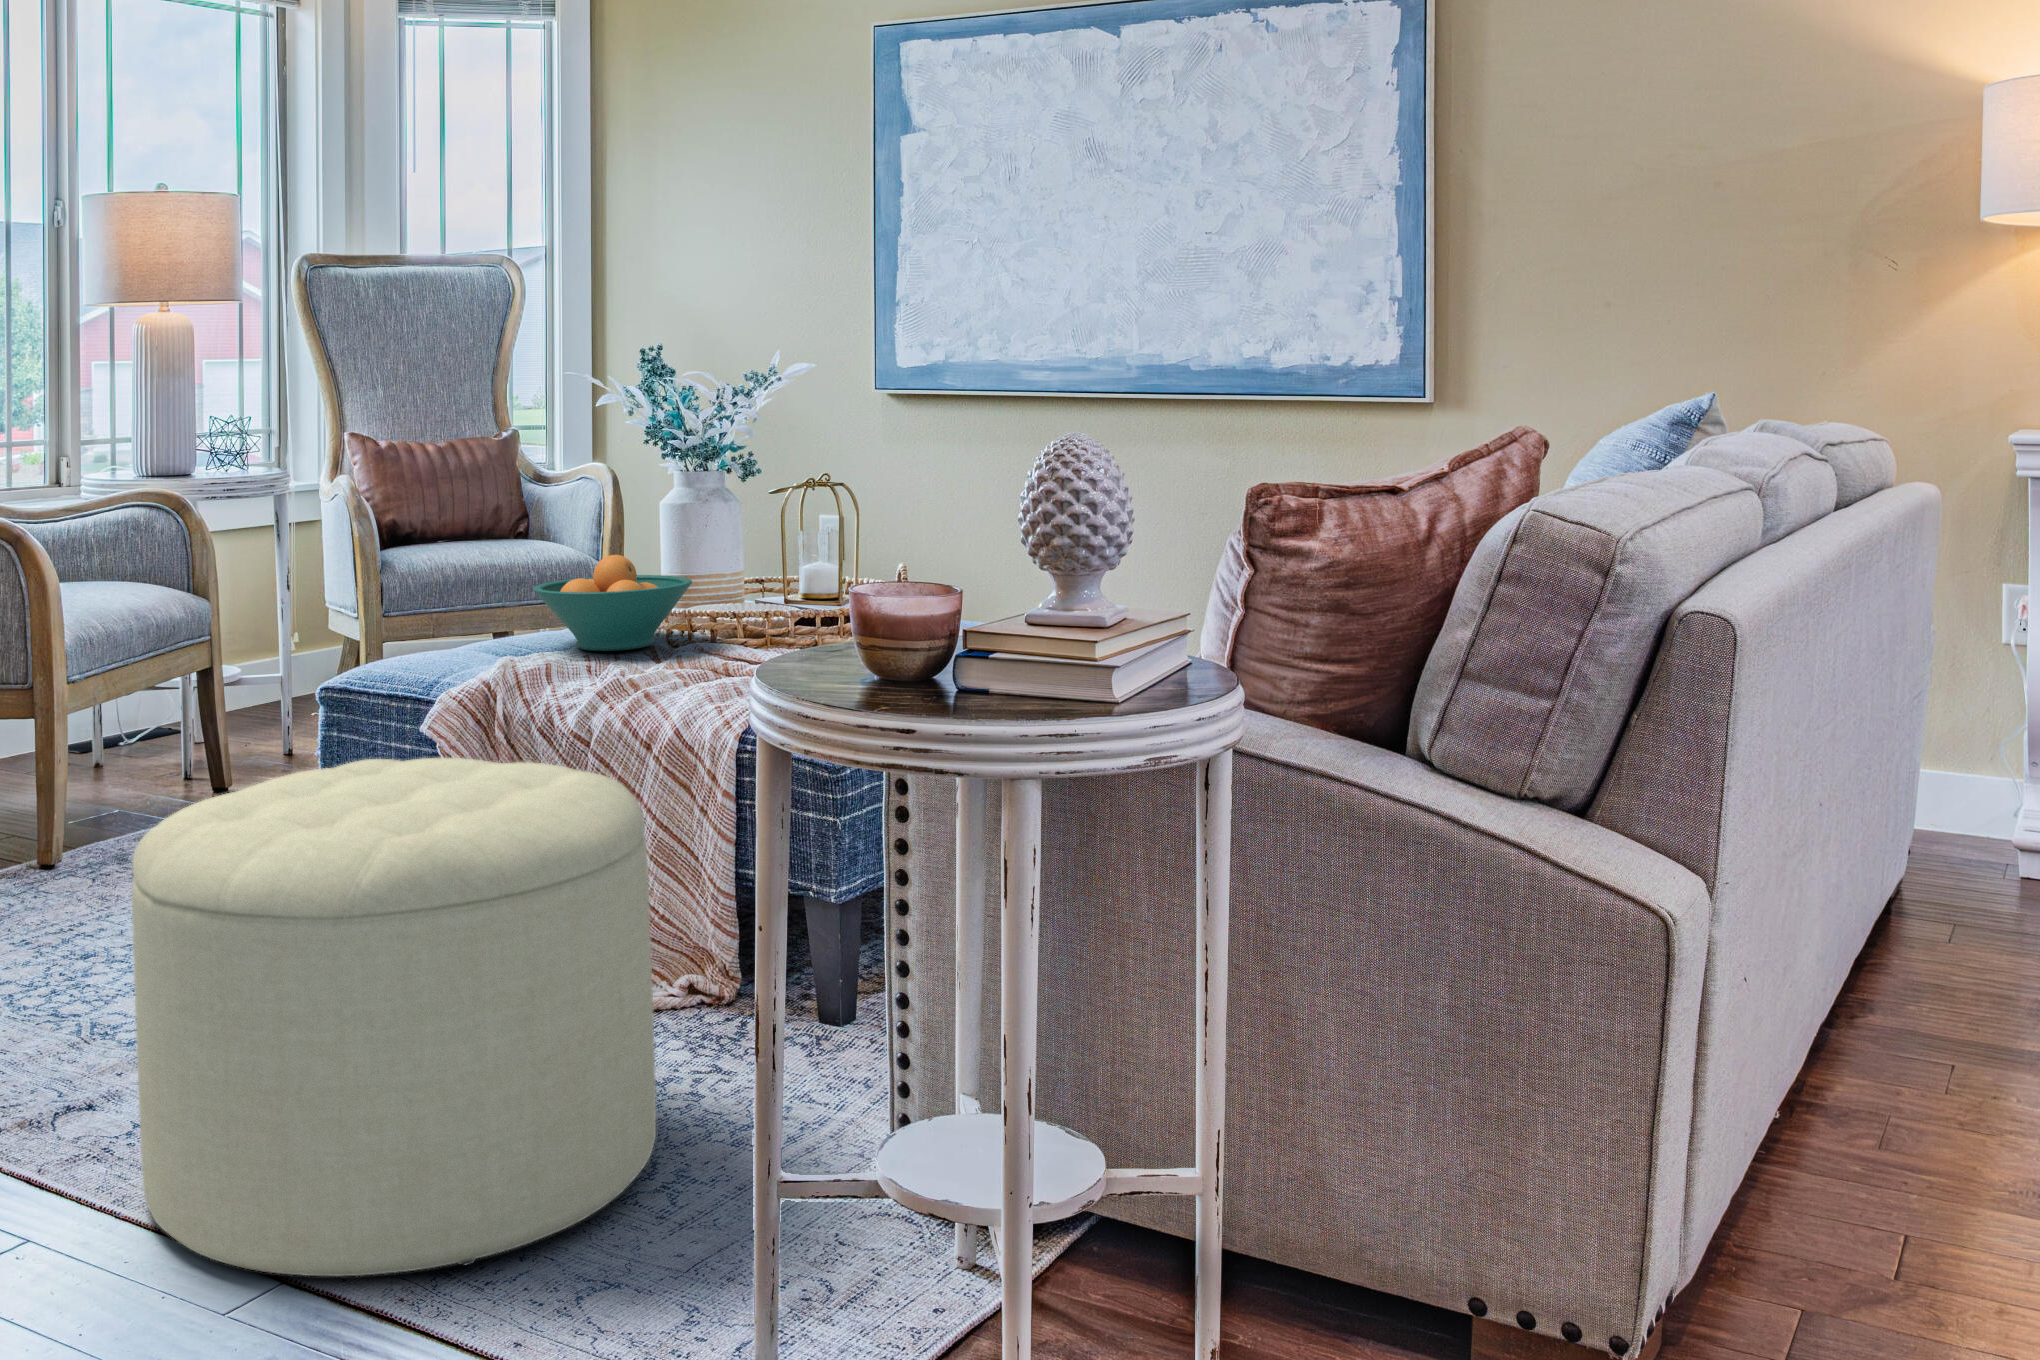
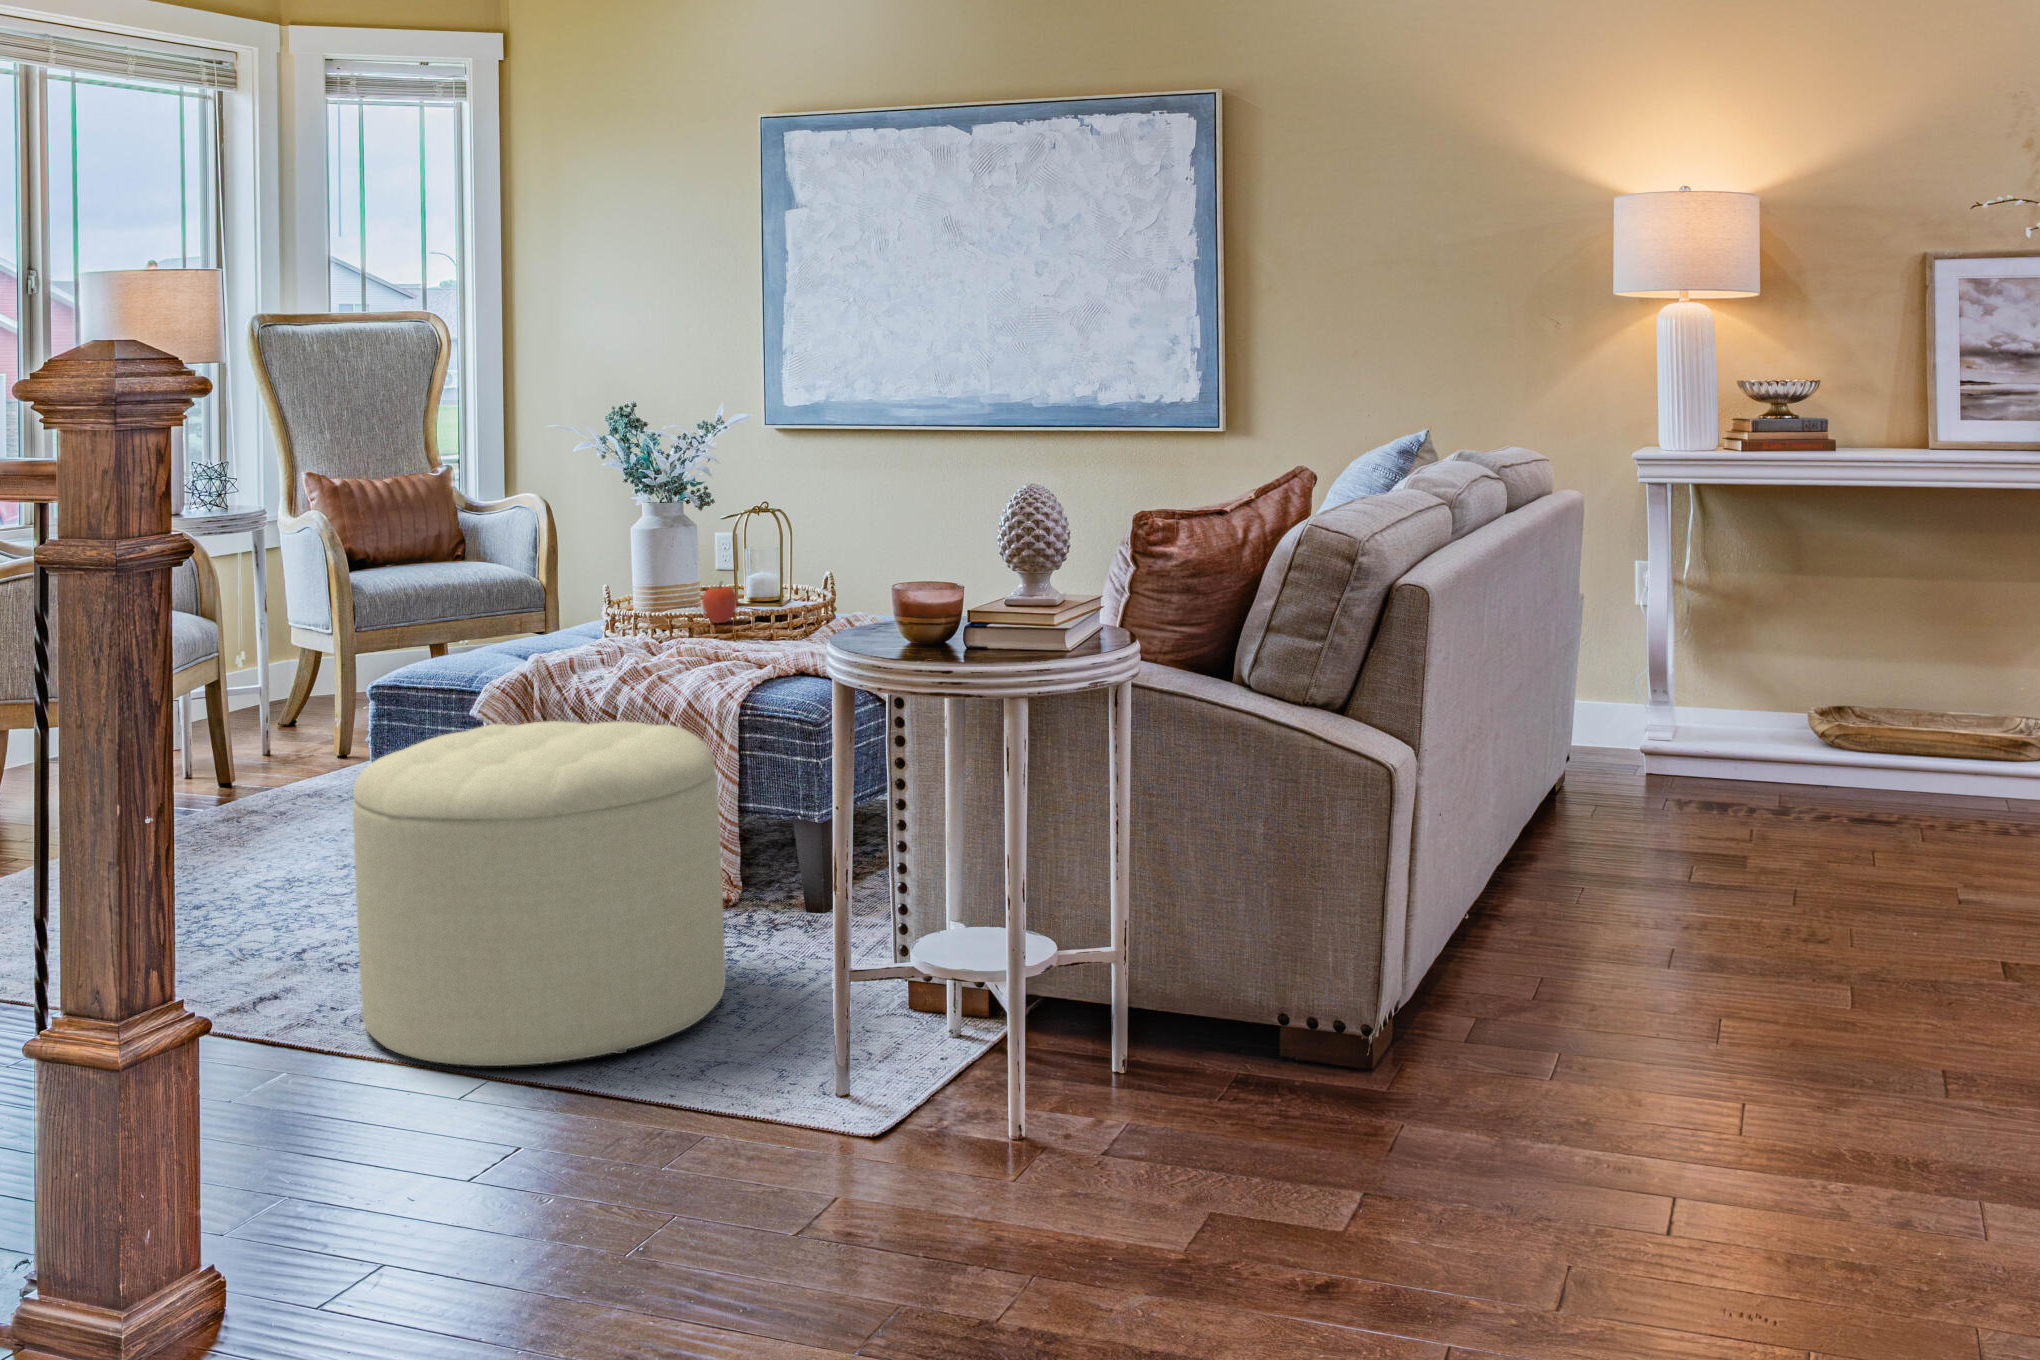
fruit bowl: present [533,555,692,651] -> none [546,573,673,650]
apple: none [744,567,787,620] -> present [702,582,737,623]

